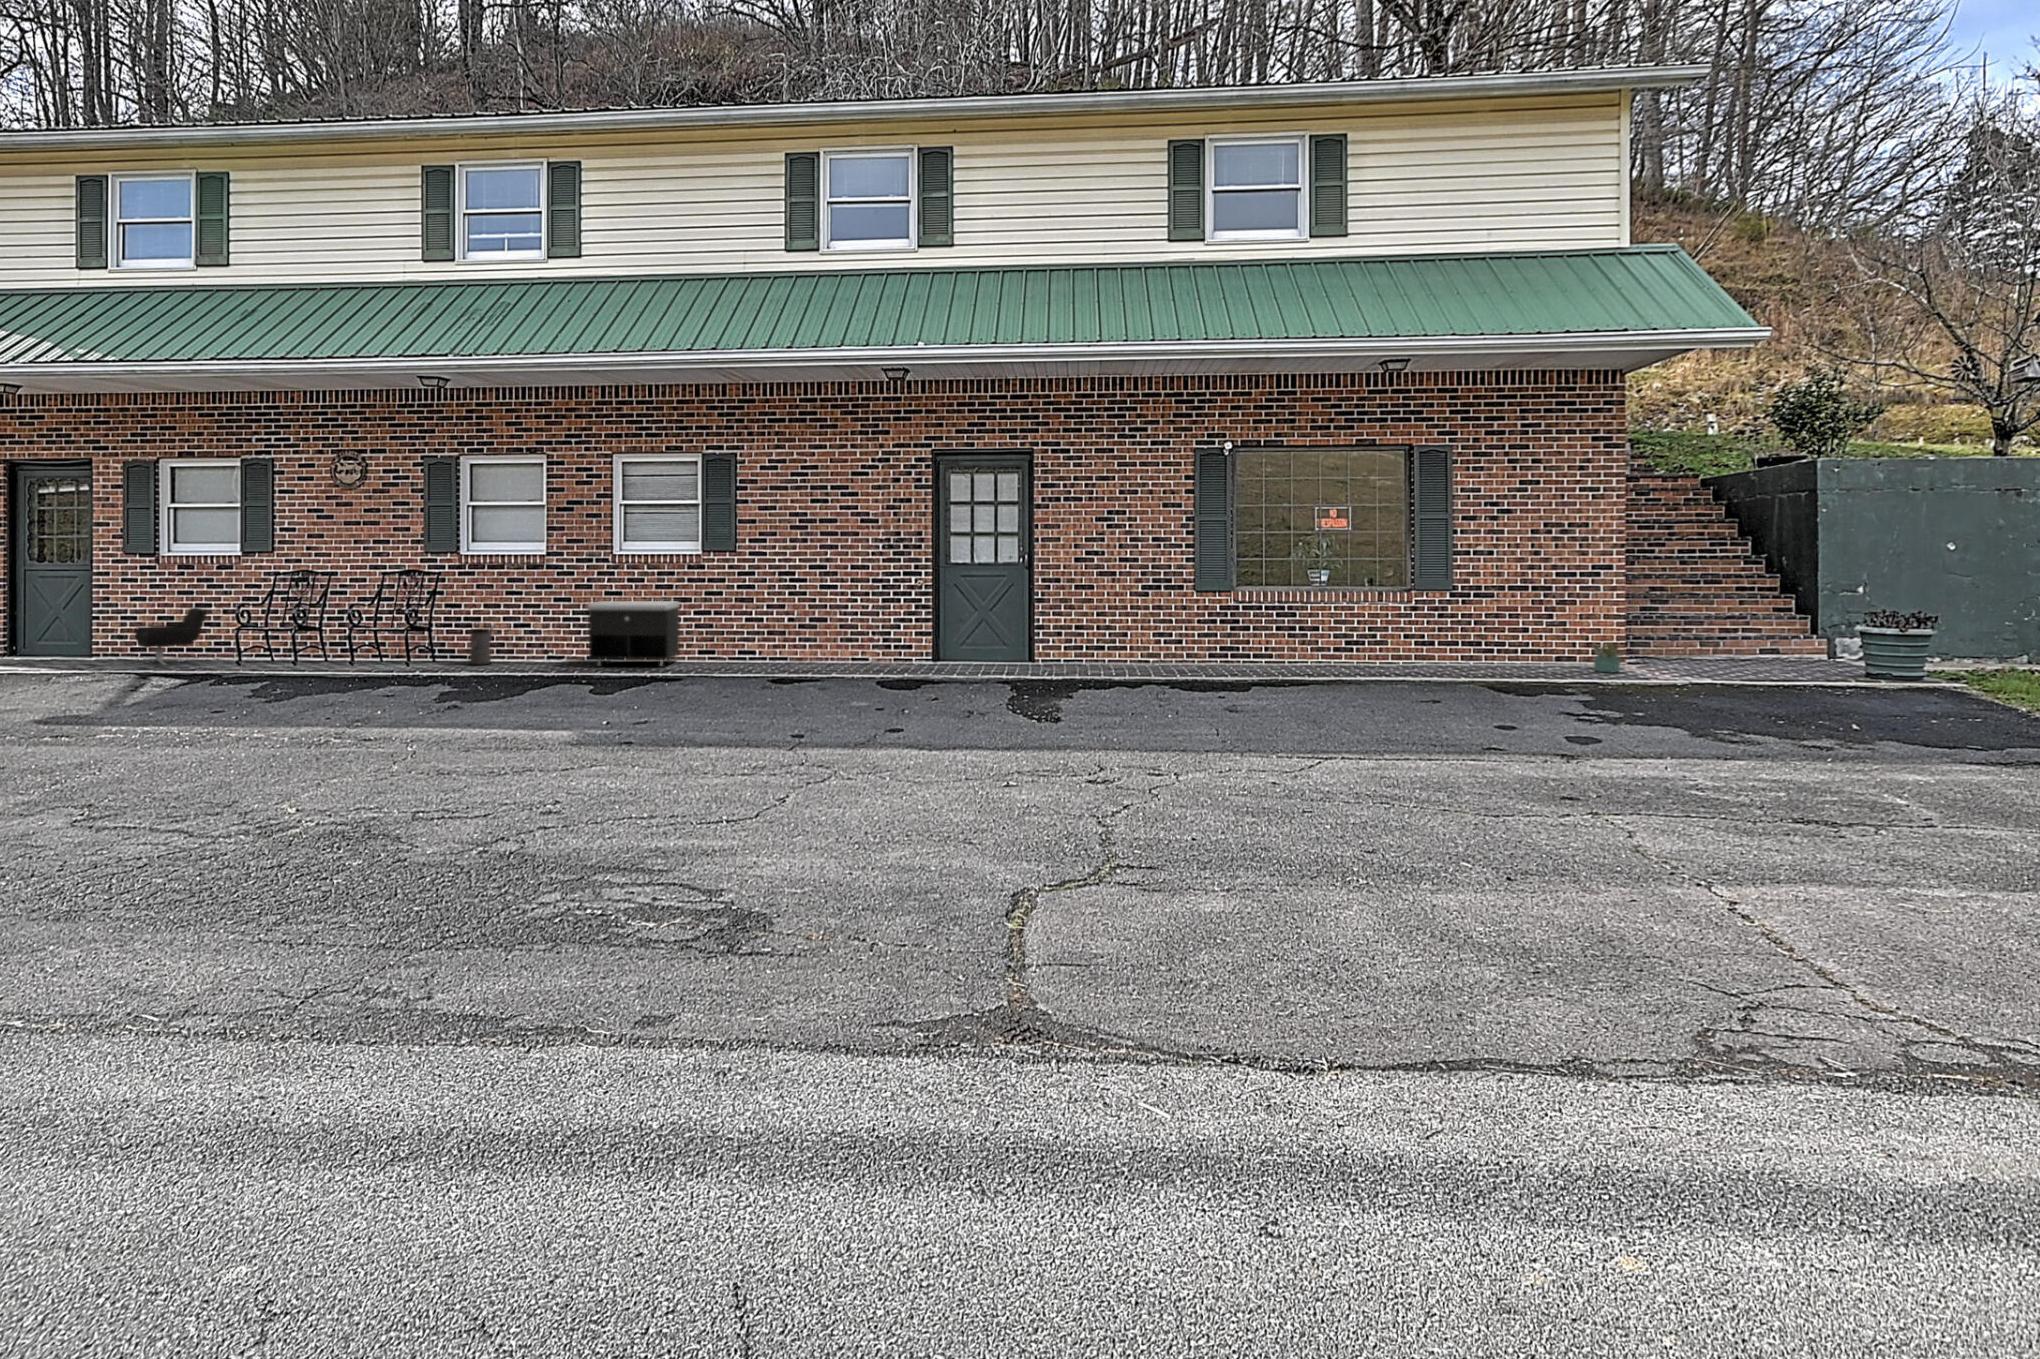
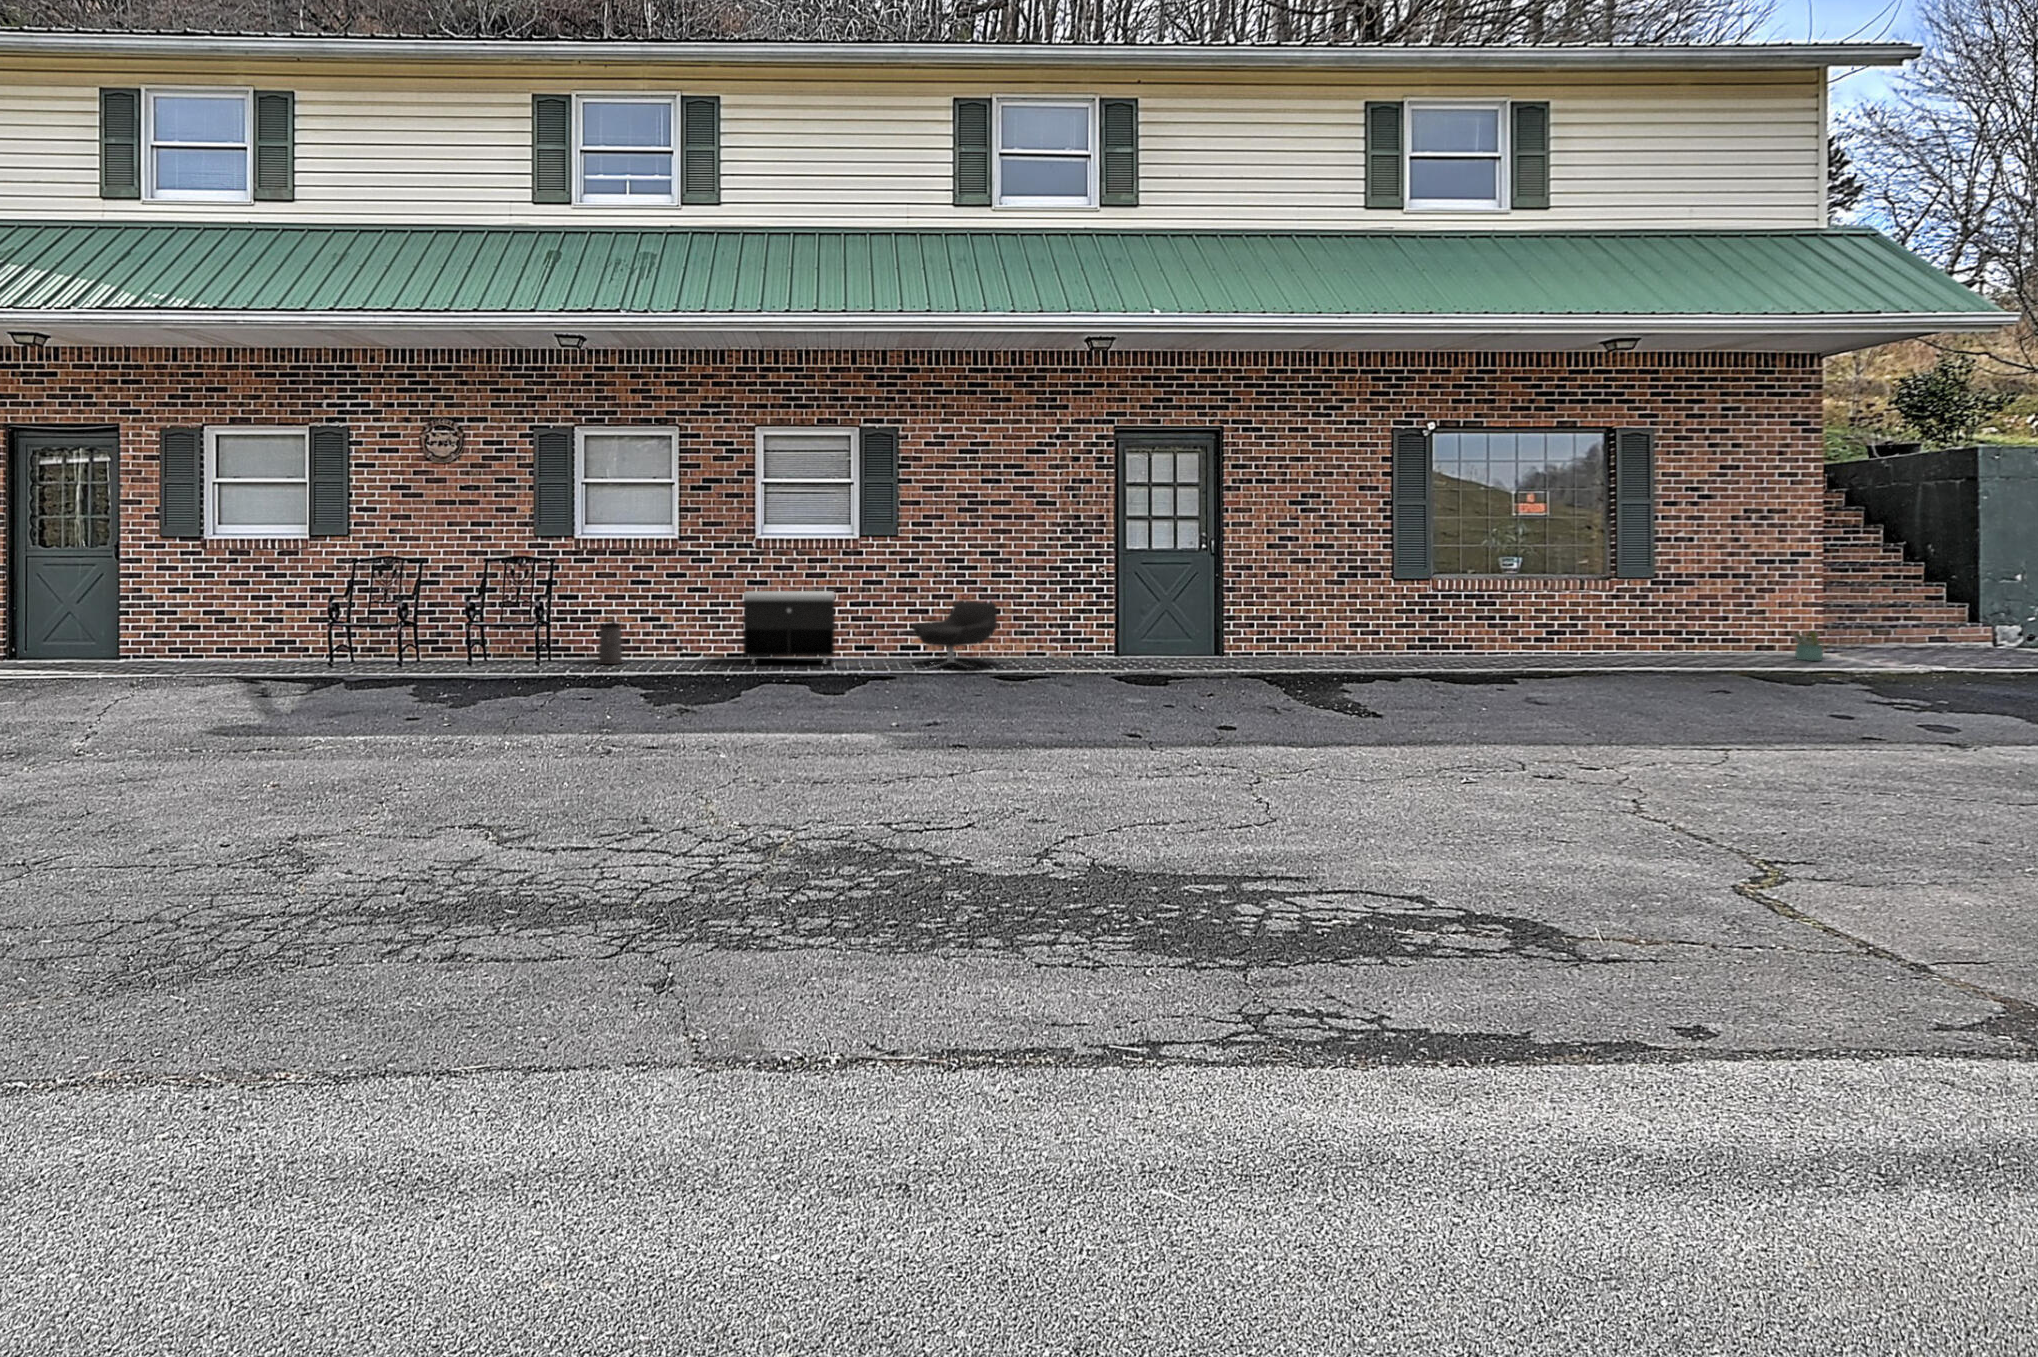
lounge chair: present [134,608,207,665] -> present [912,601,997,666]

